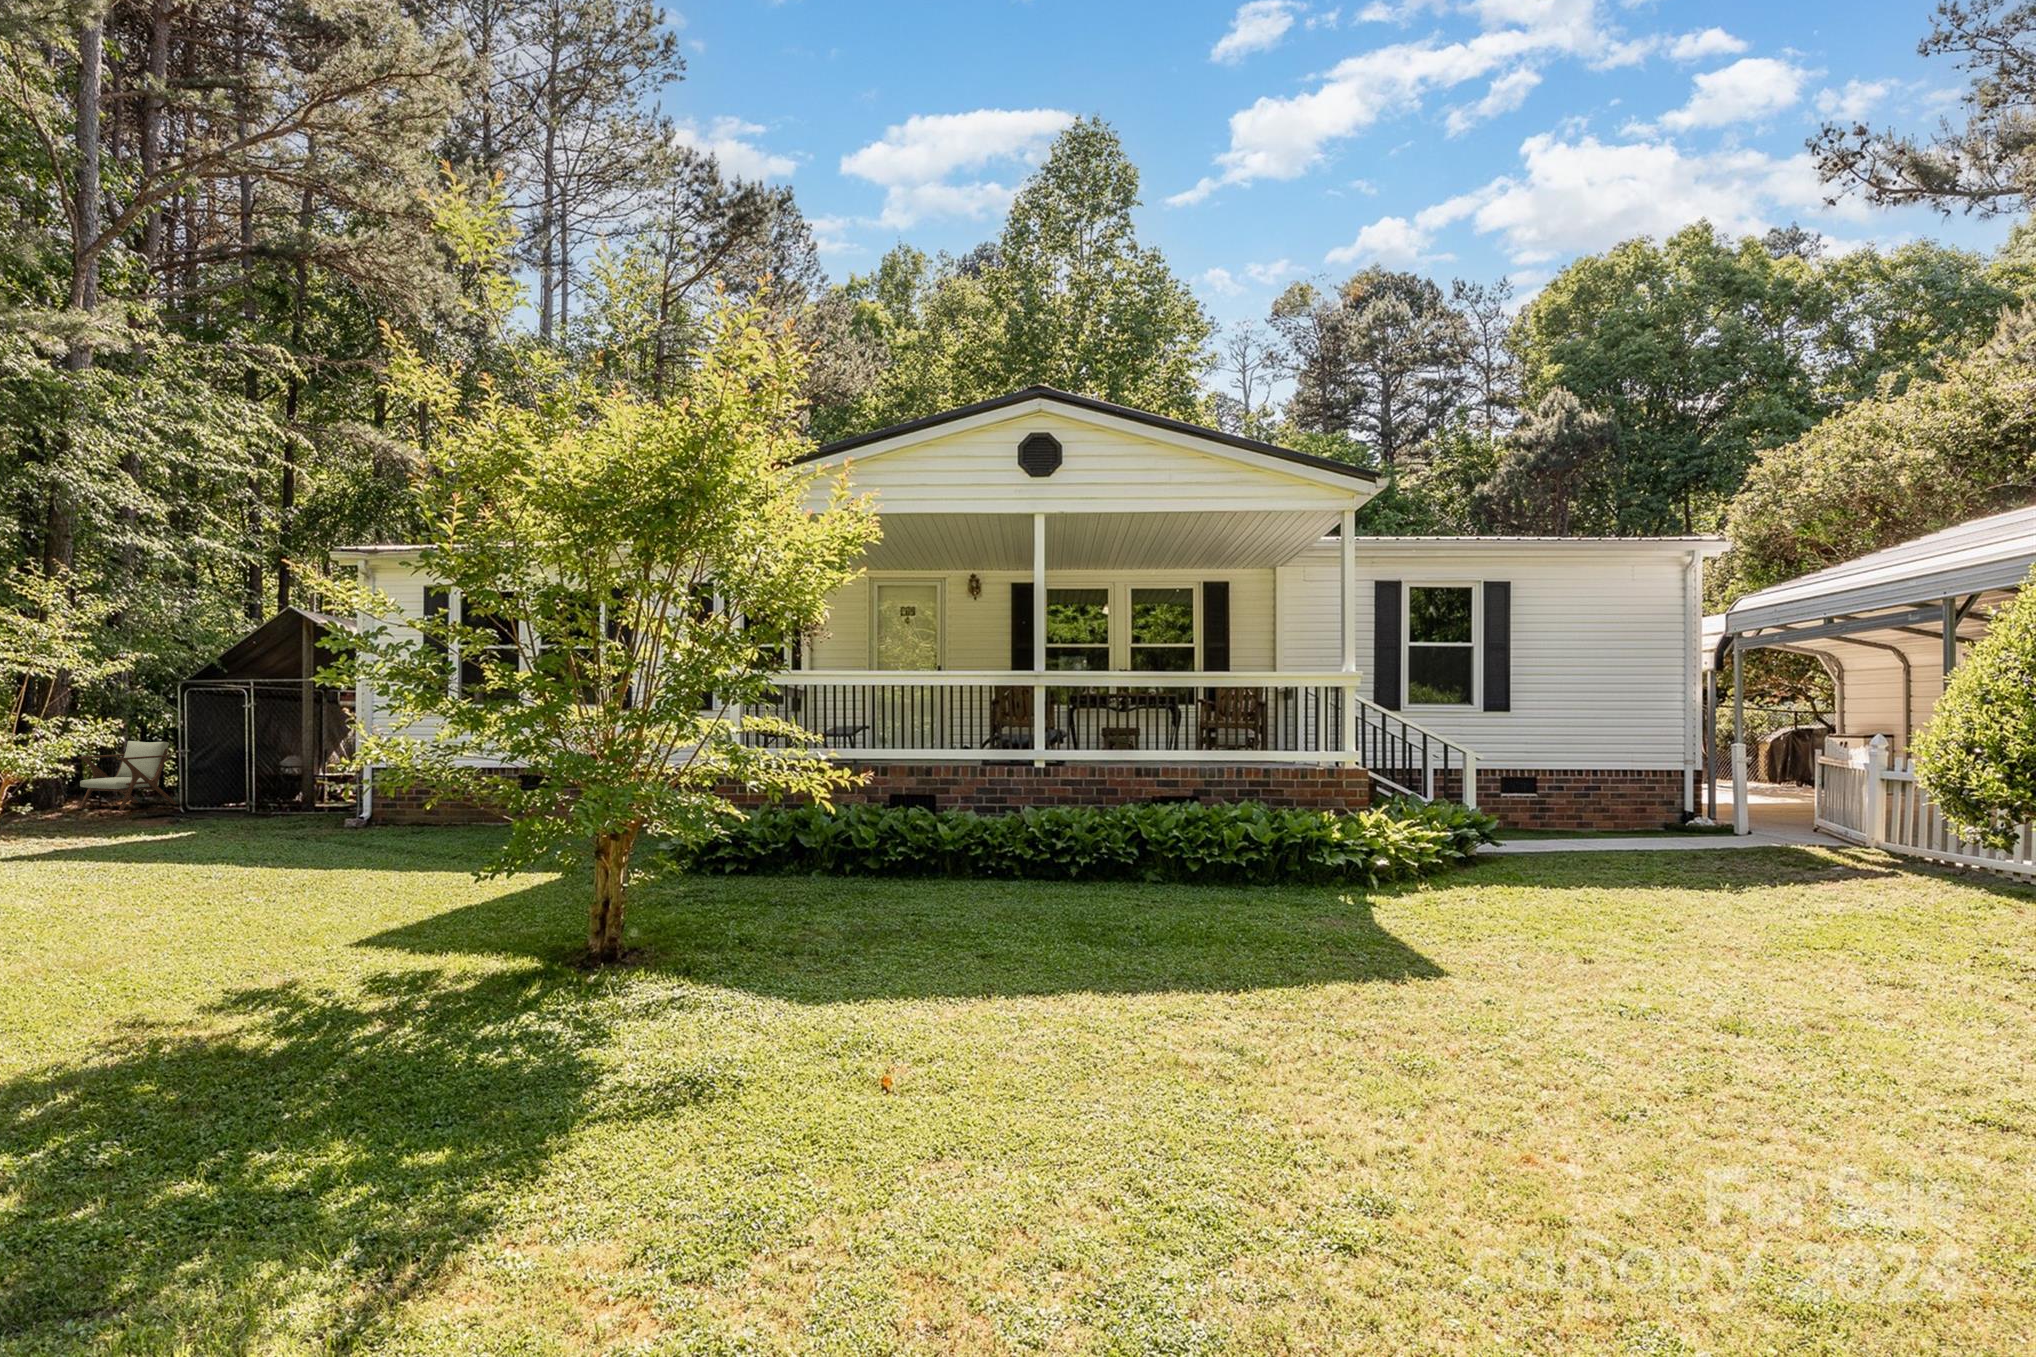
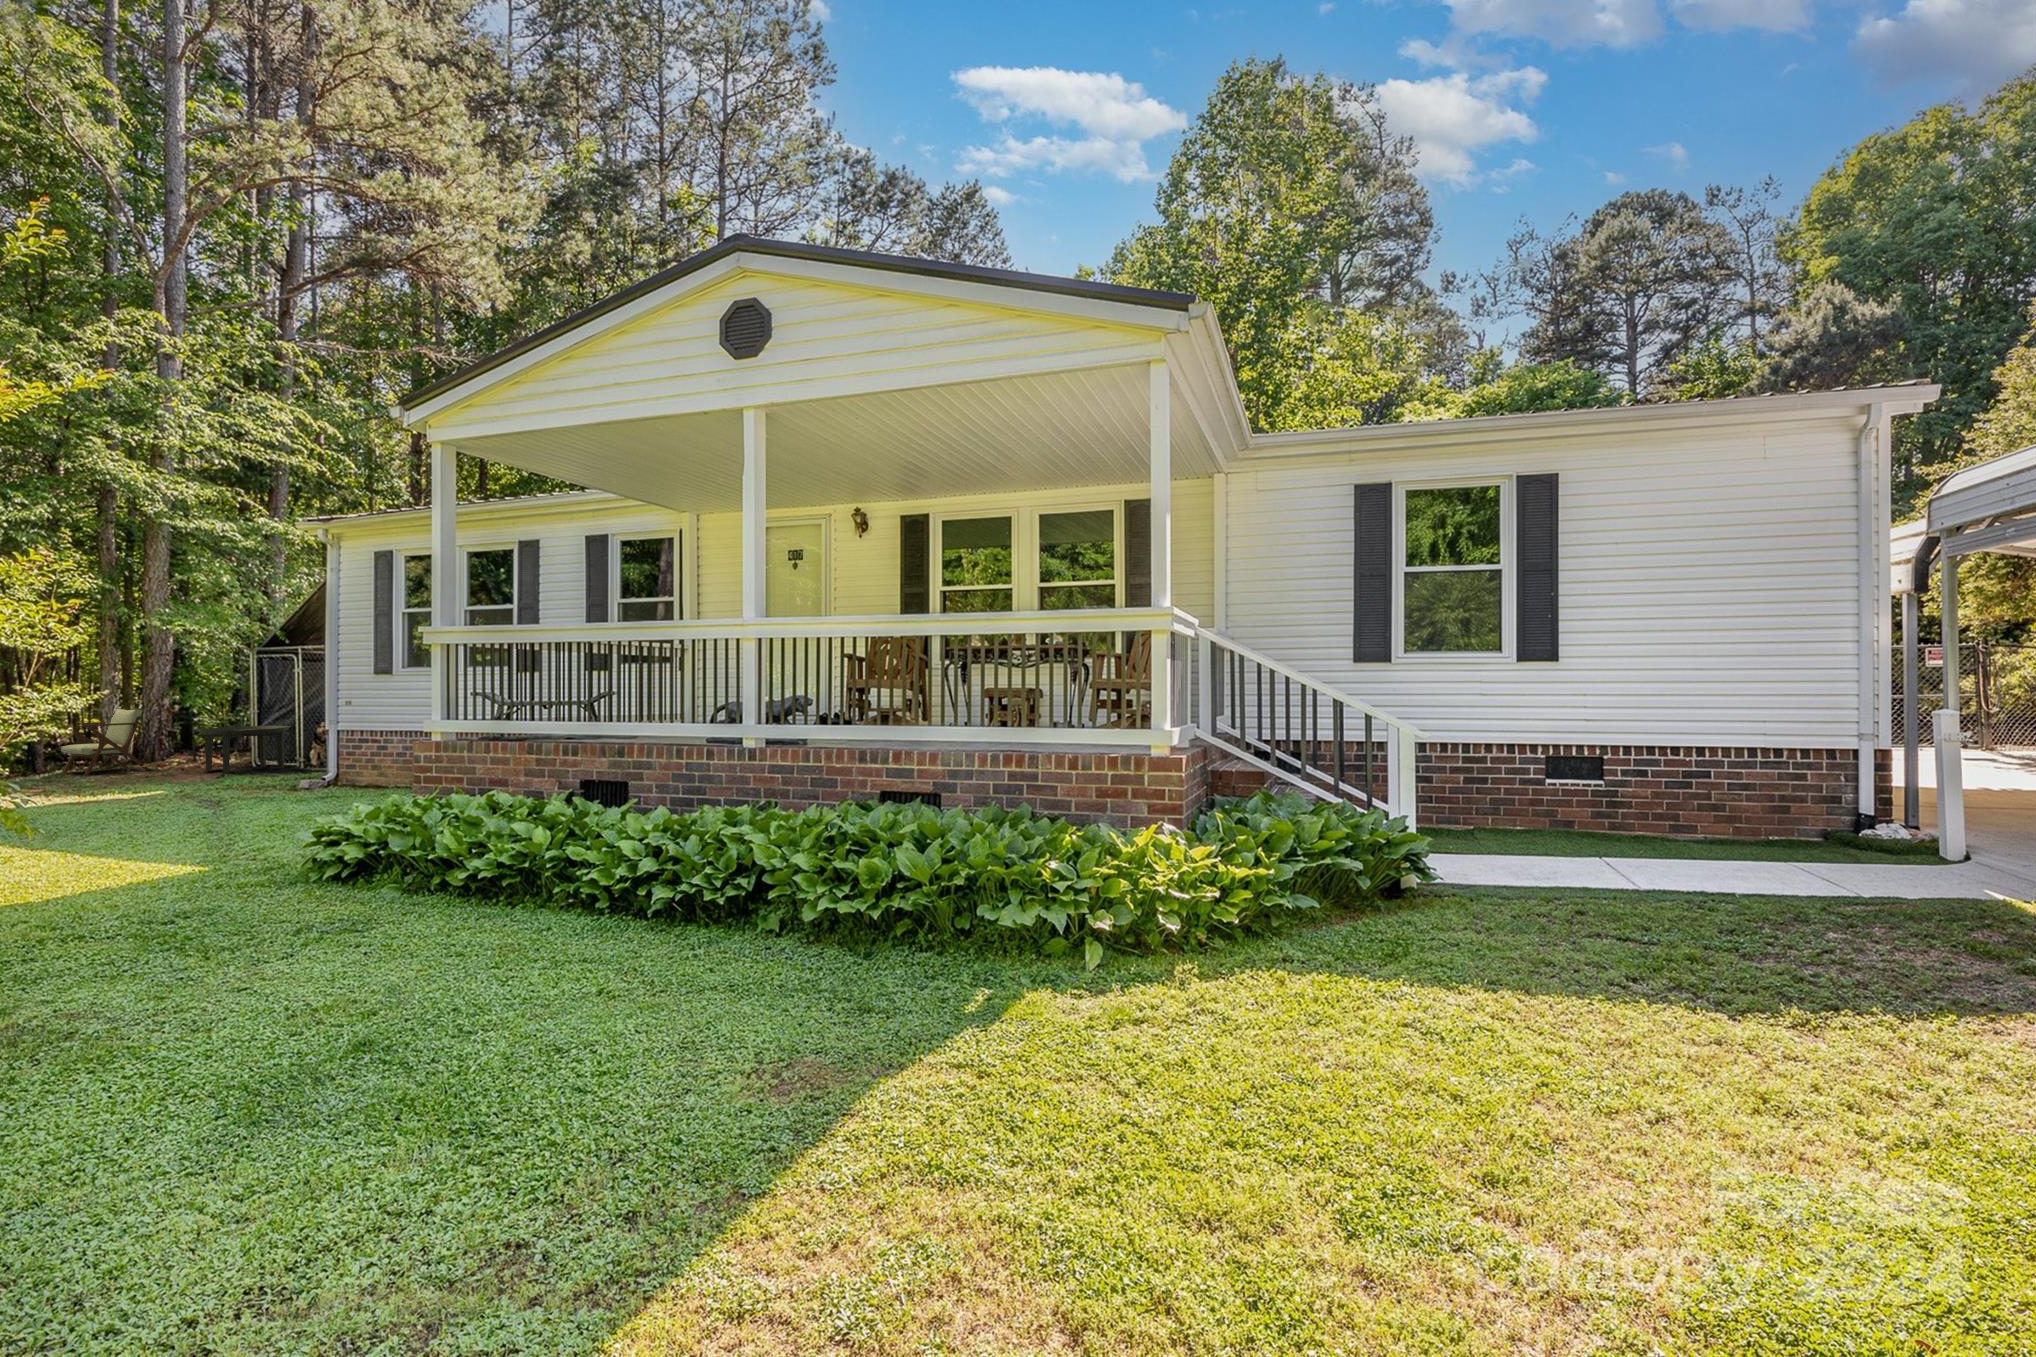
round table: none [245,757,336,806] -> present [197,726,291,774]

